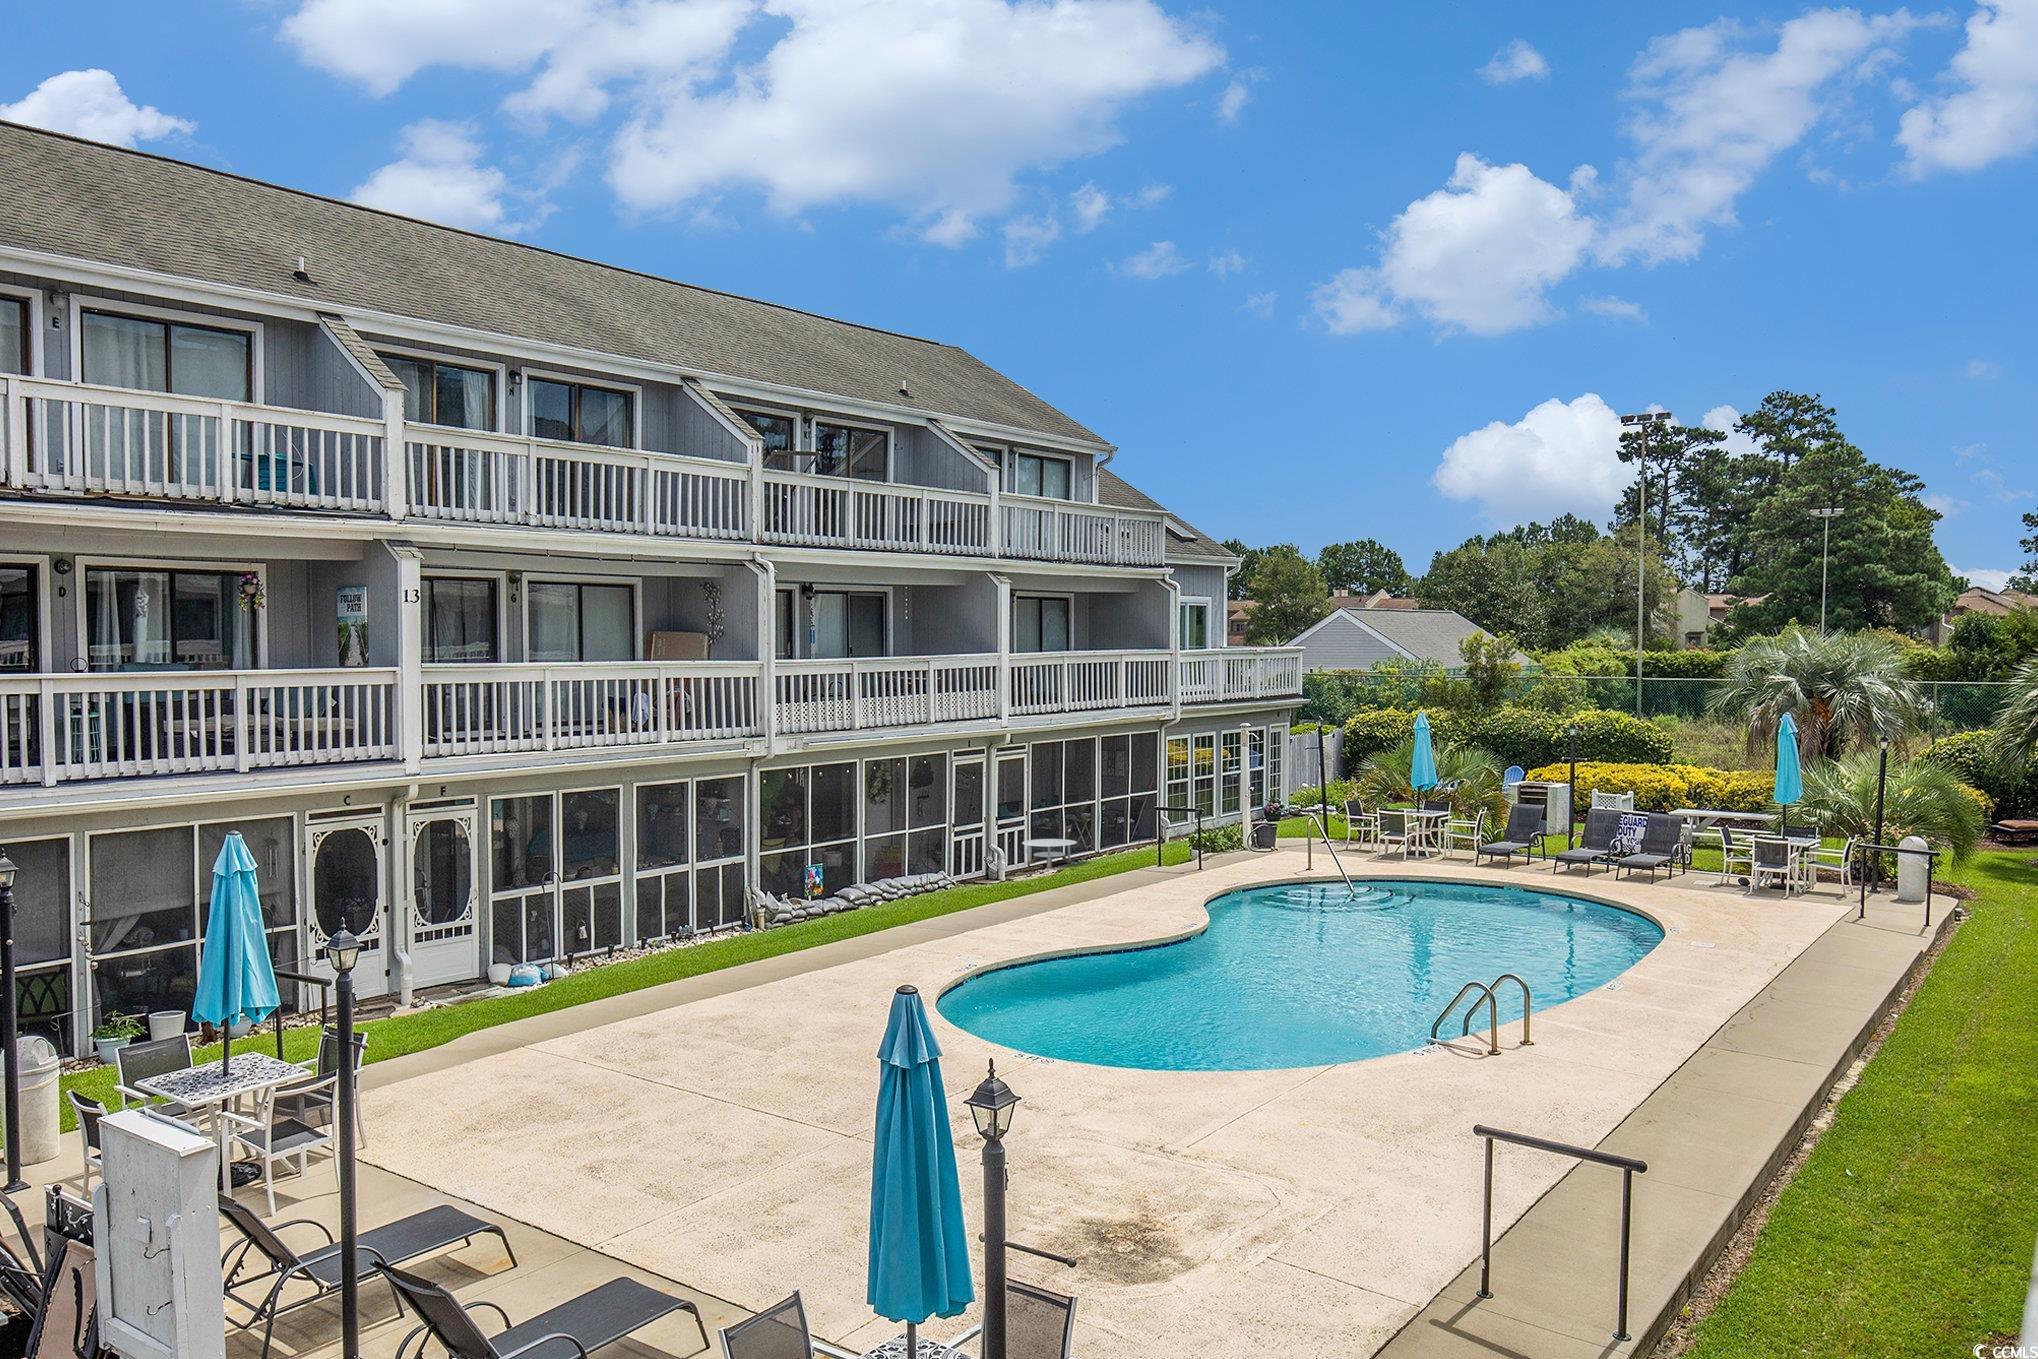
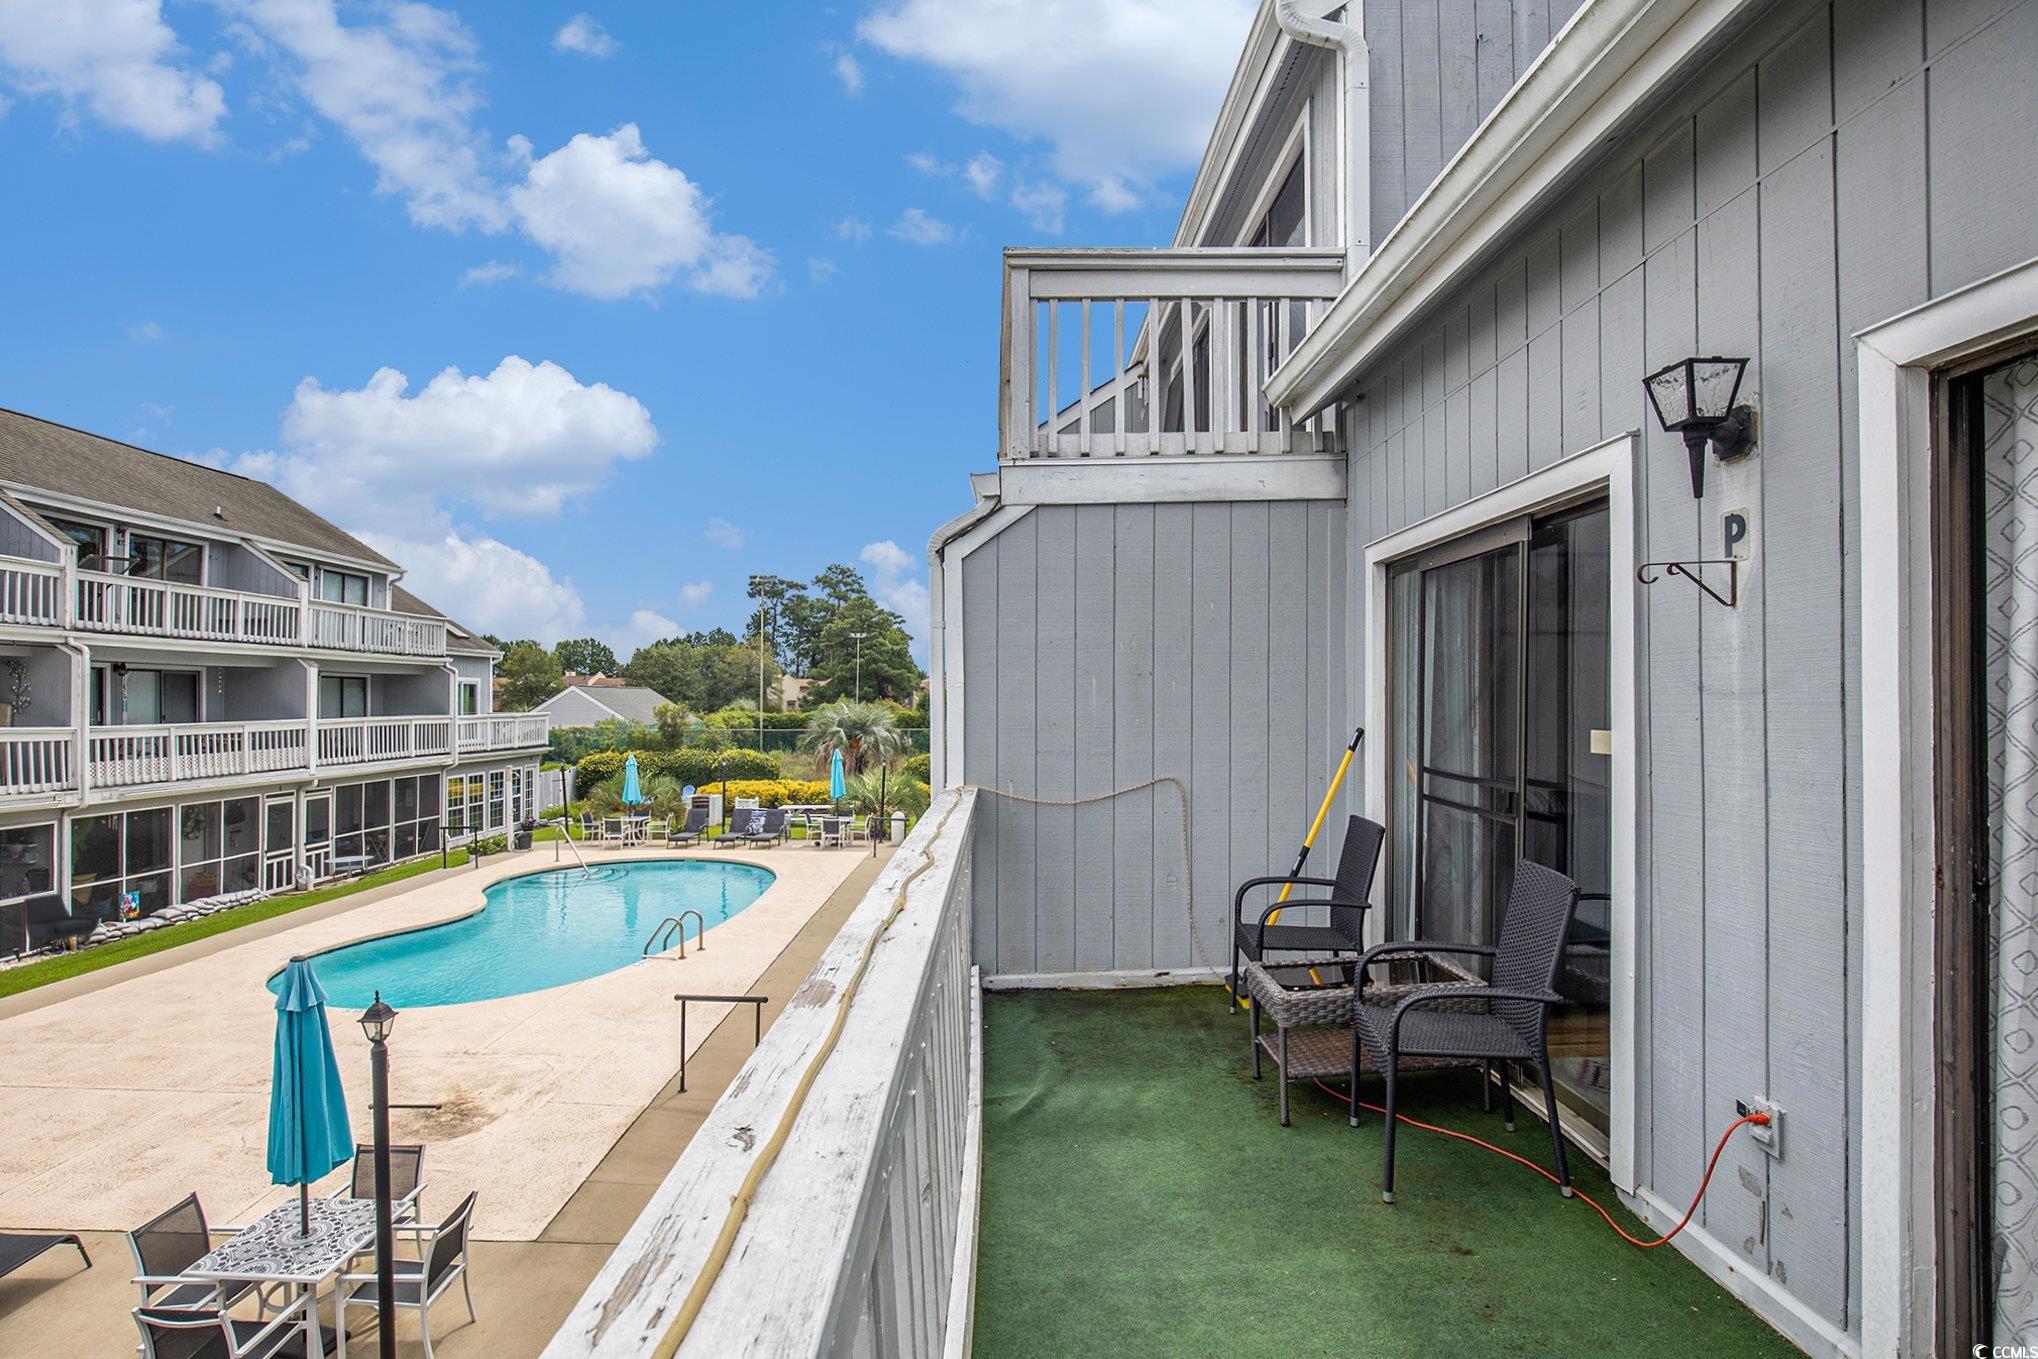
chair: none [719,860,785,932] -> present [24,894,100,952]

